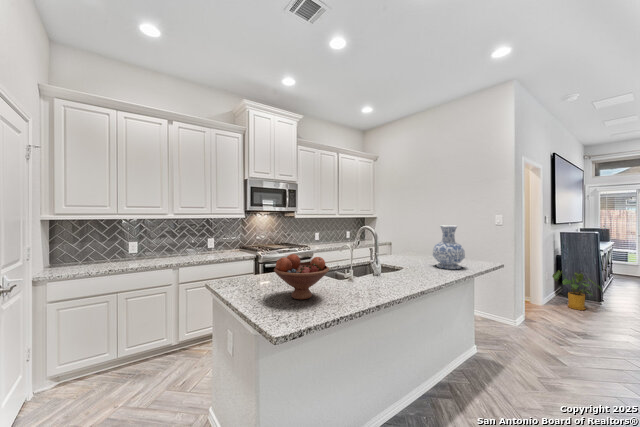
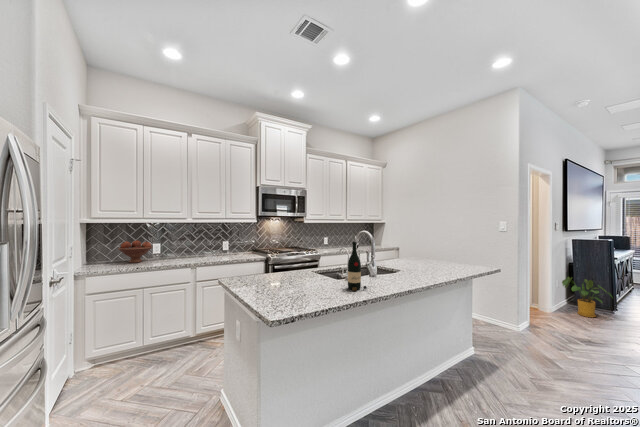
vase: present [433,225,465,269] -> none [429,230,460,272]
wine bottle: none [354,240,375,294] -> present [348,242,367,291]
fruit bowl: present [274,254,329,300] -> present [118,240,152,263]

